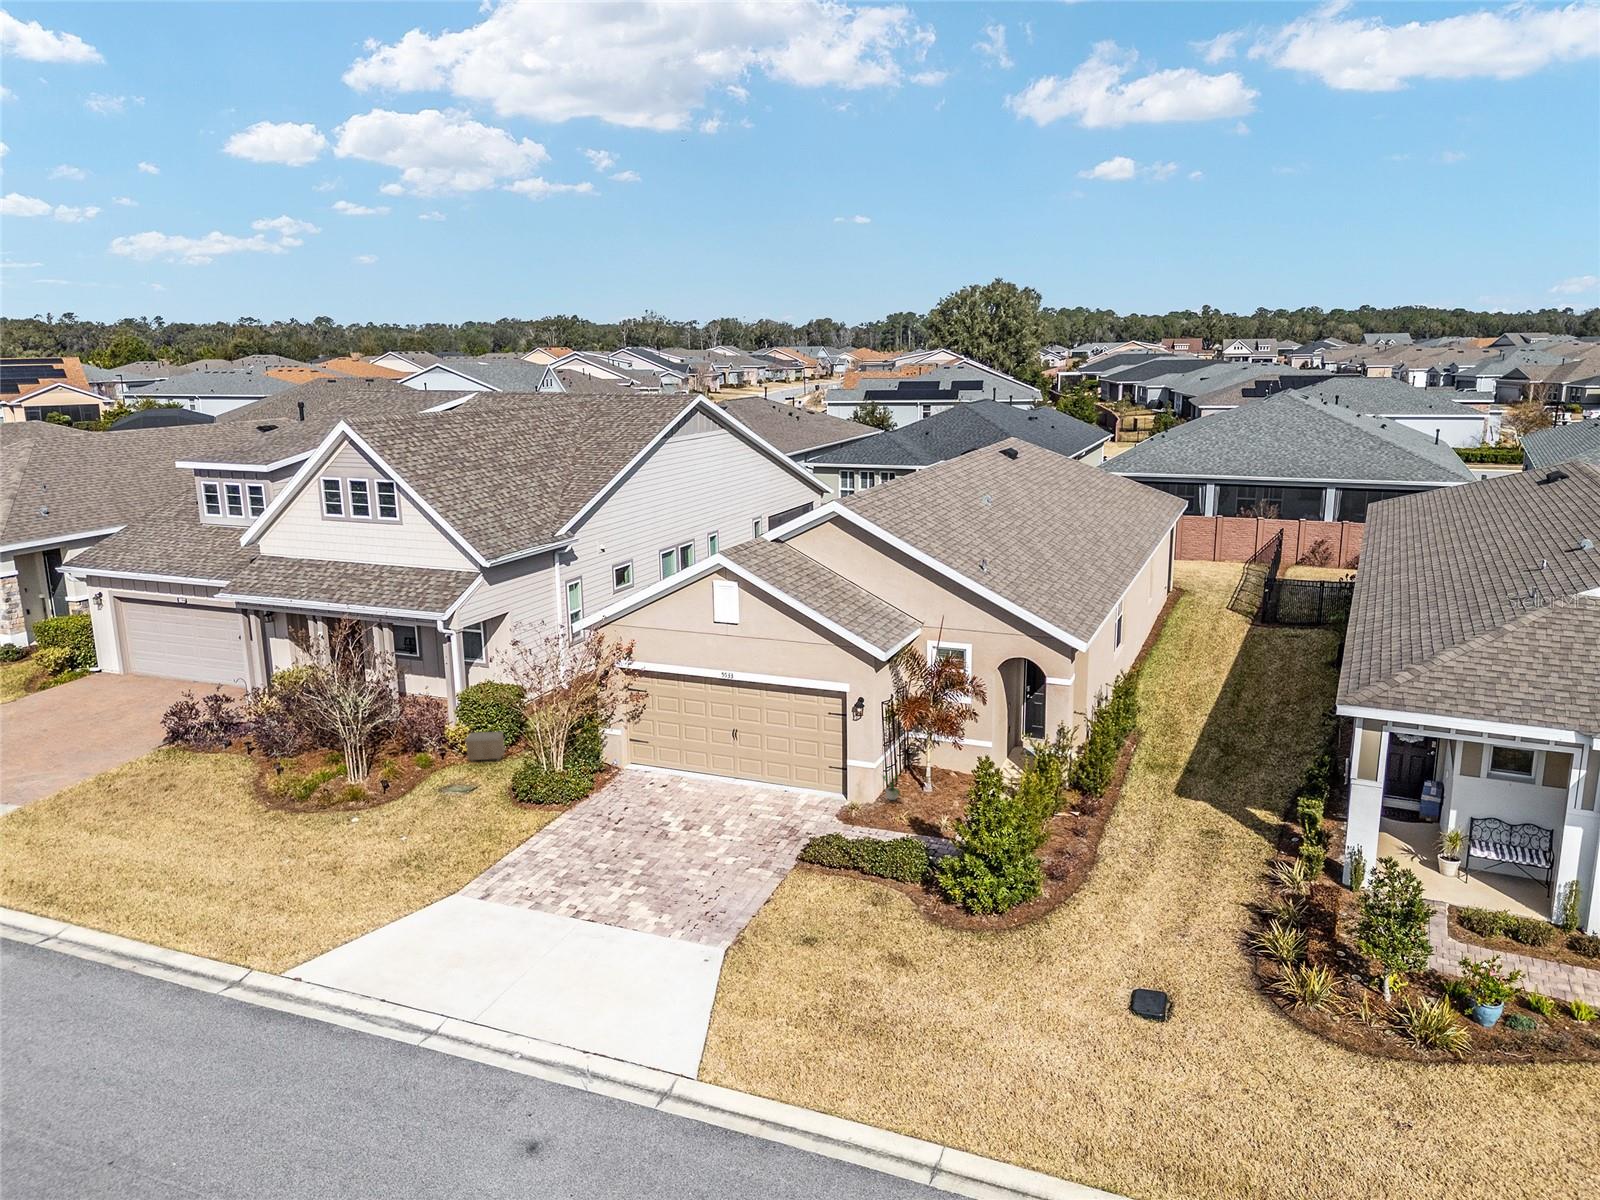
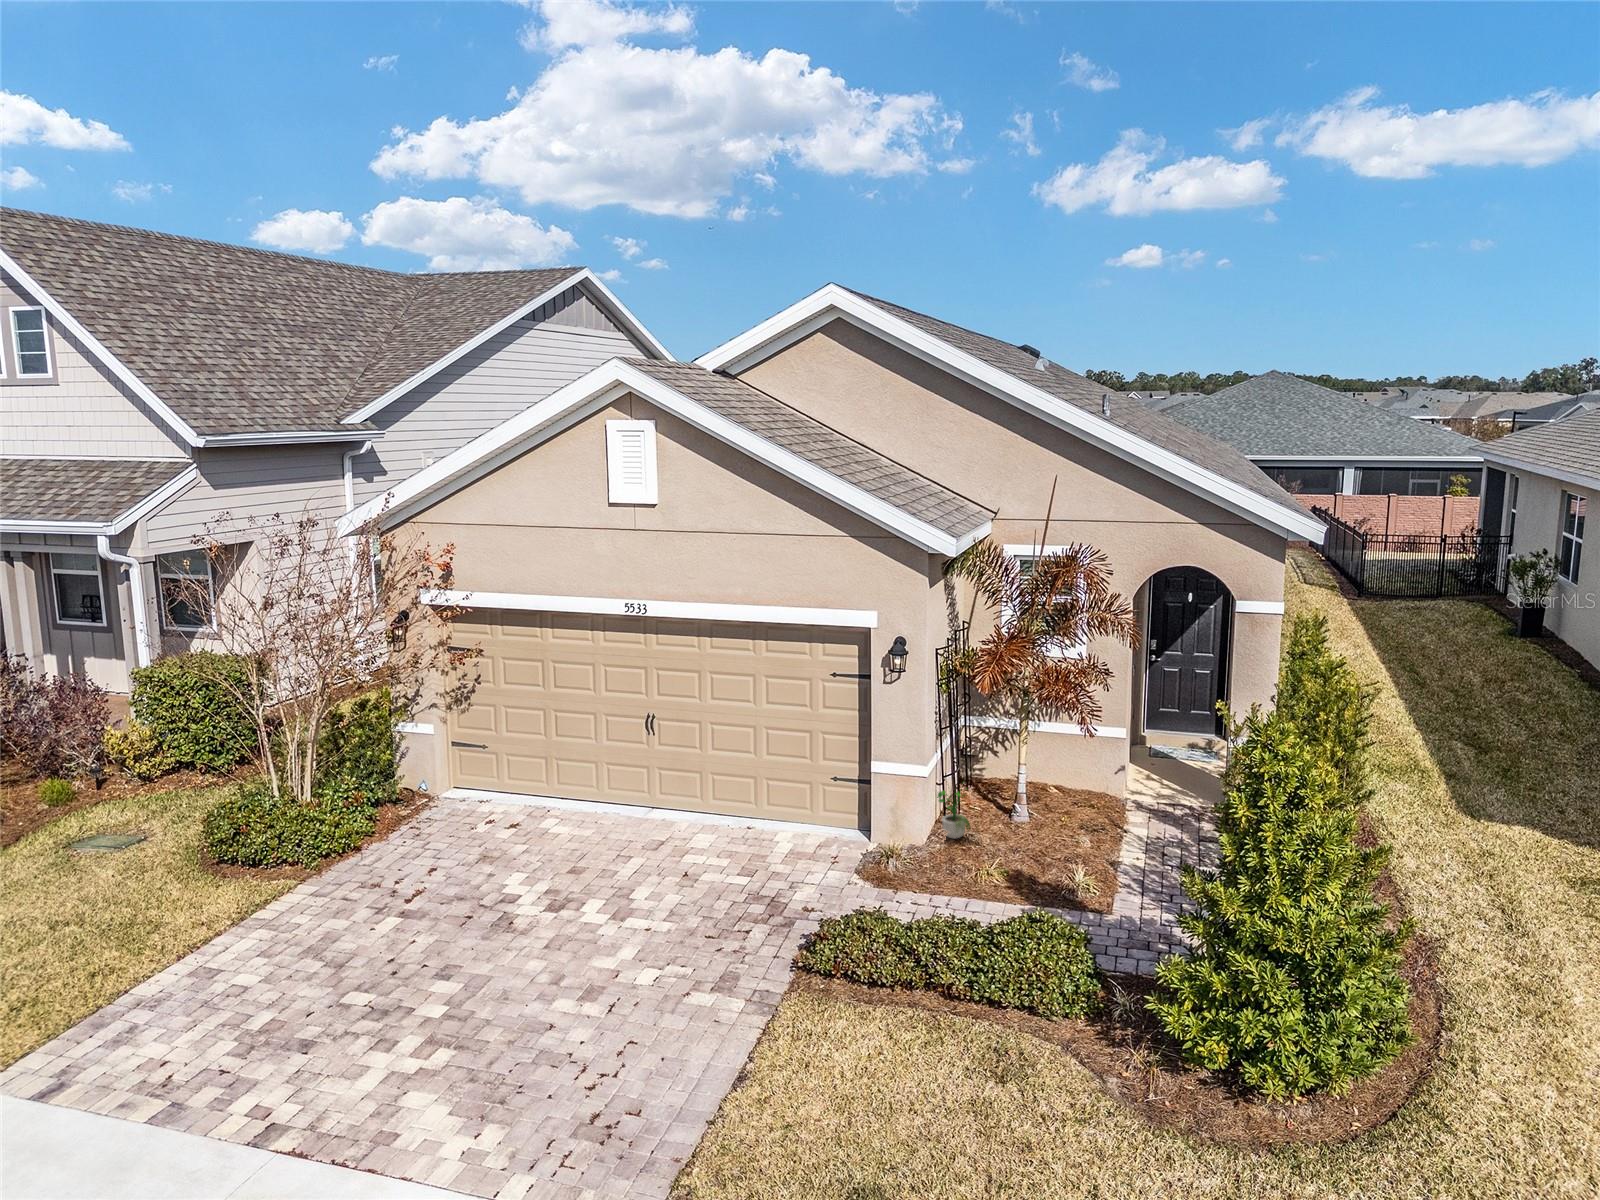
storage bench: present [465,732,505,761] -> none [142,738,225,795]

